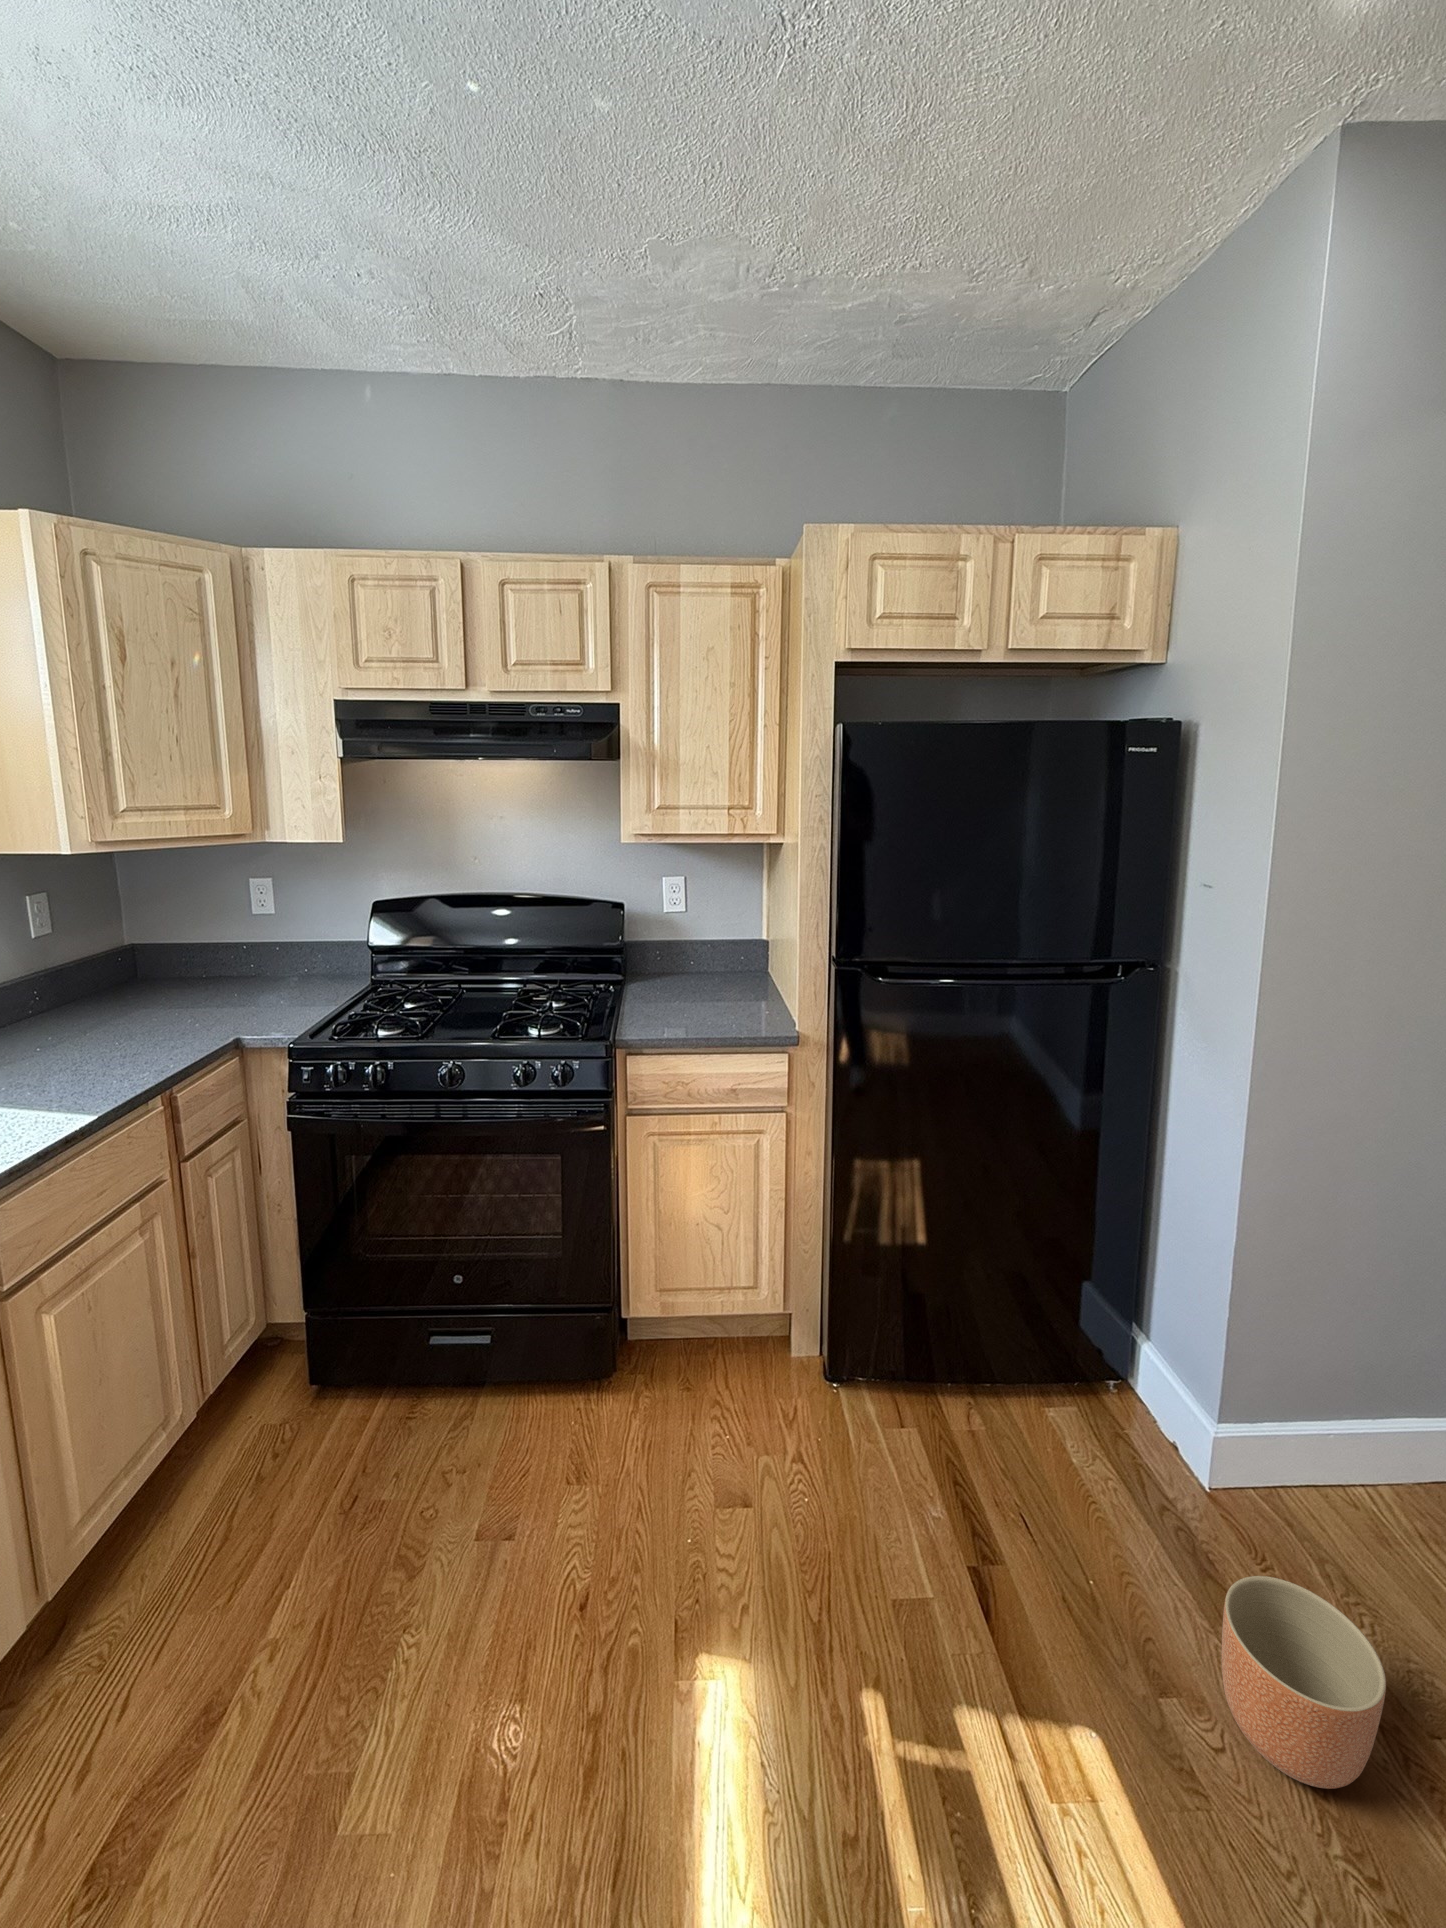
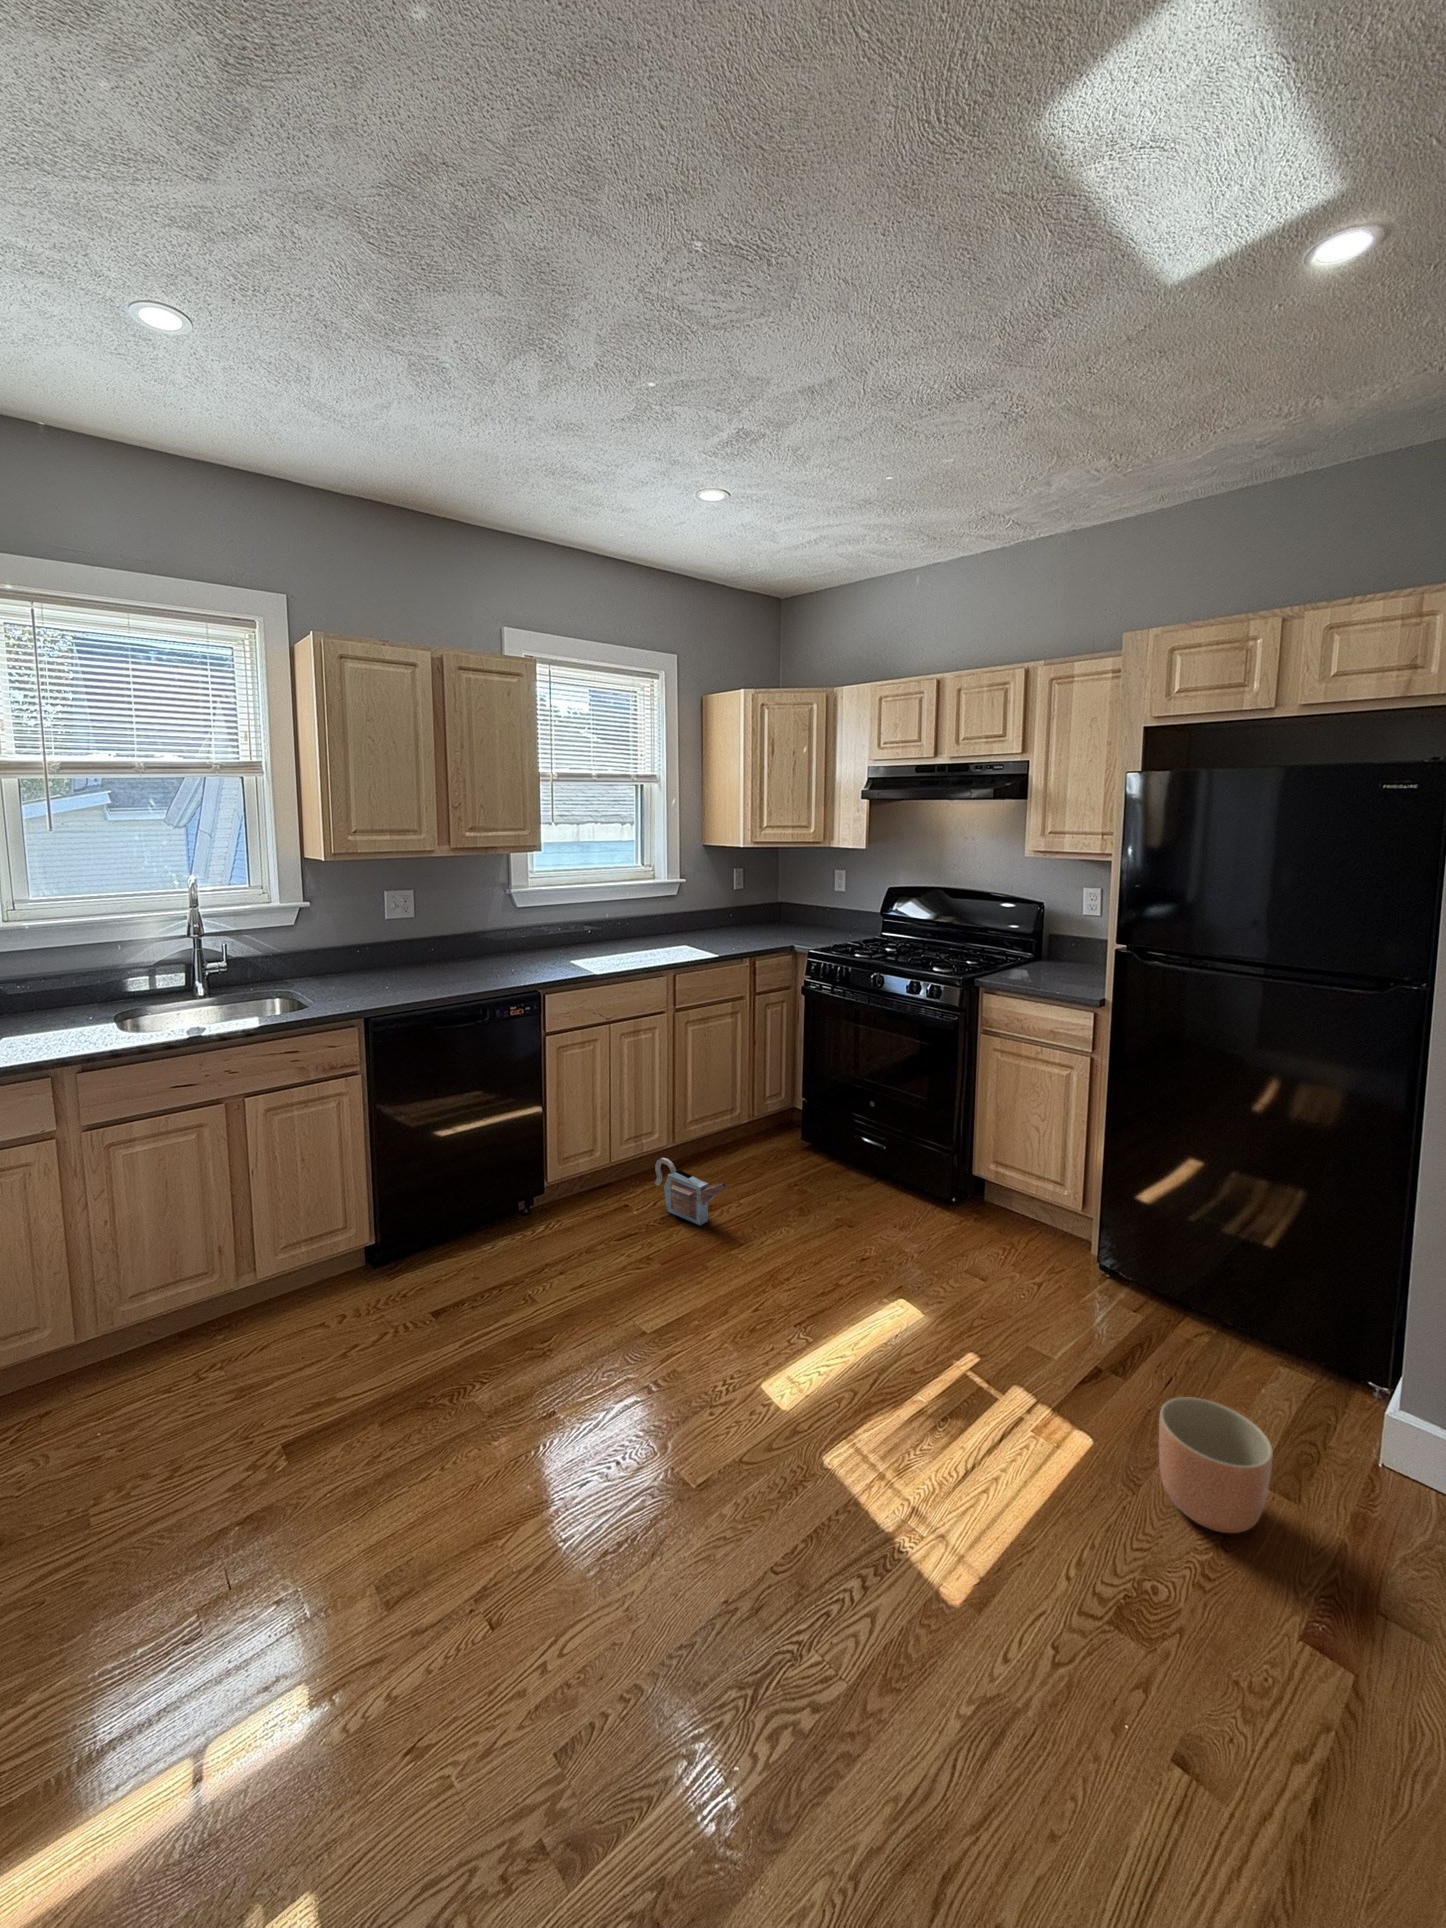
watering can: none [44,1679,305,1841] -> present [655,1158,727,1225]

